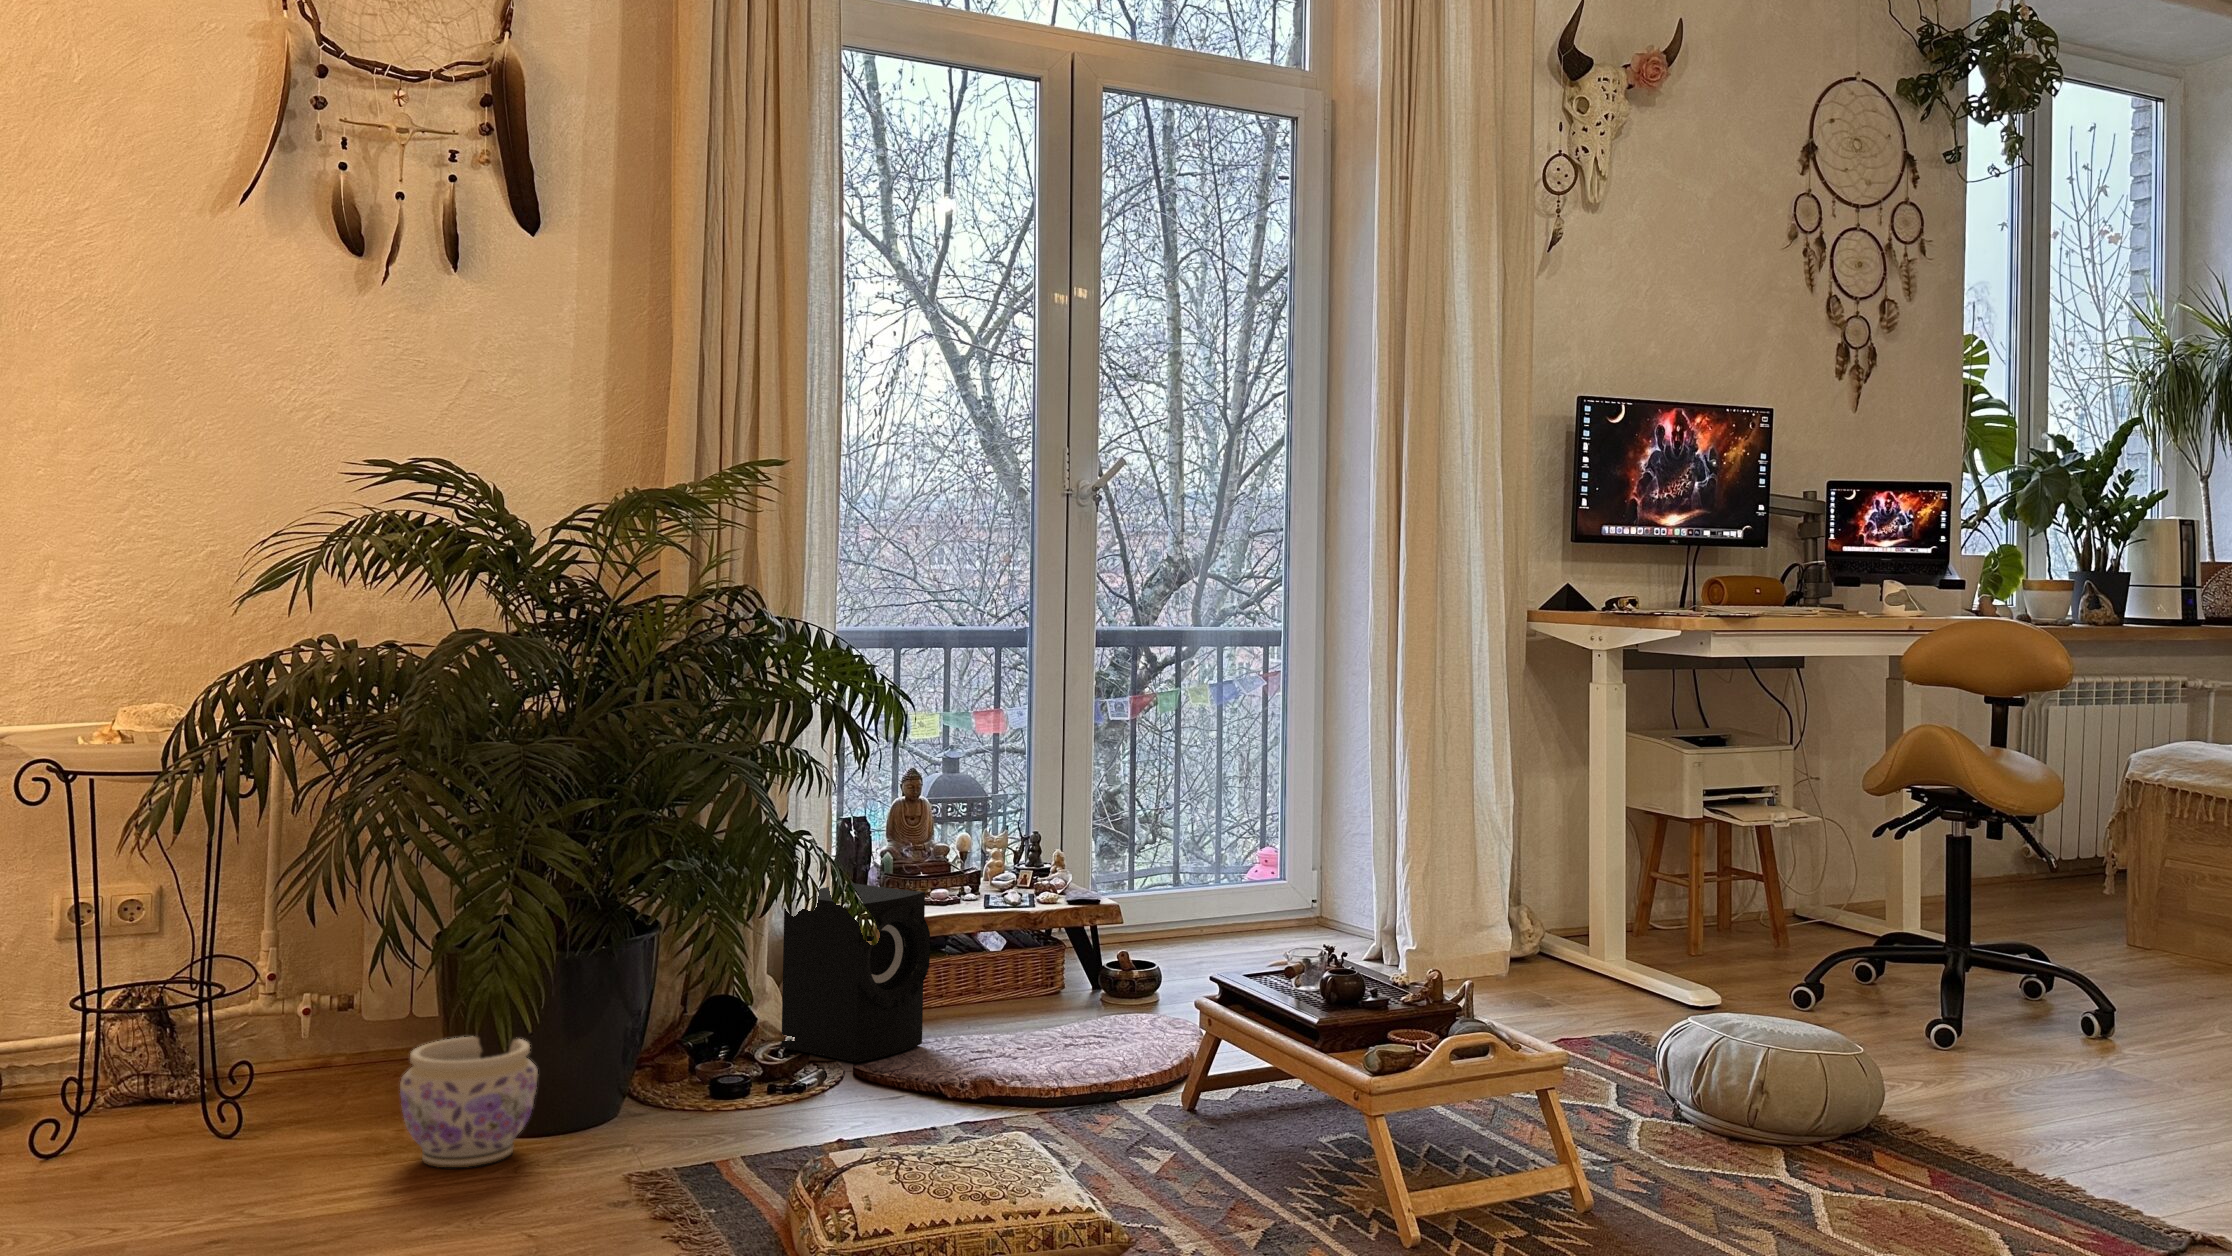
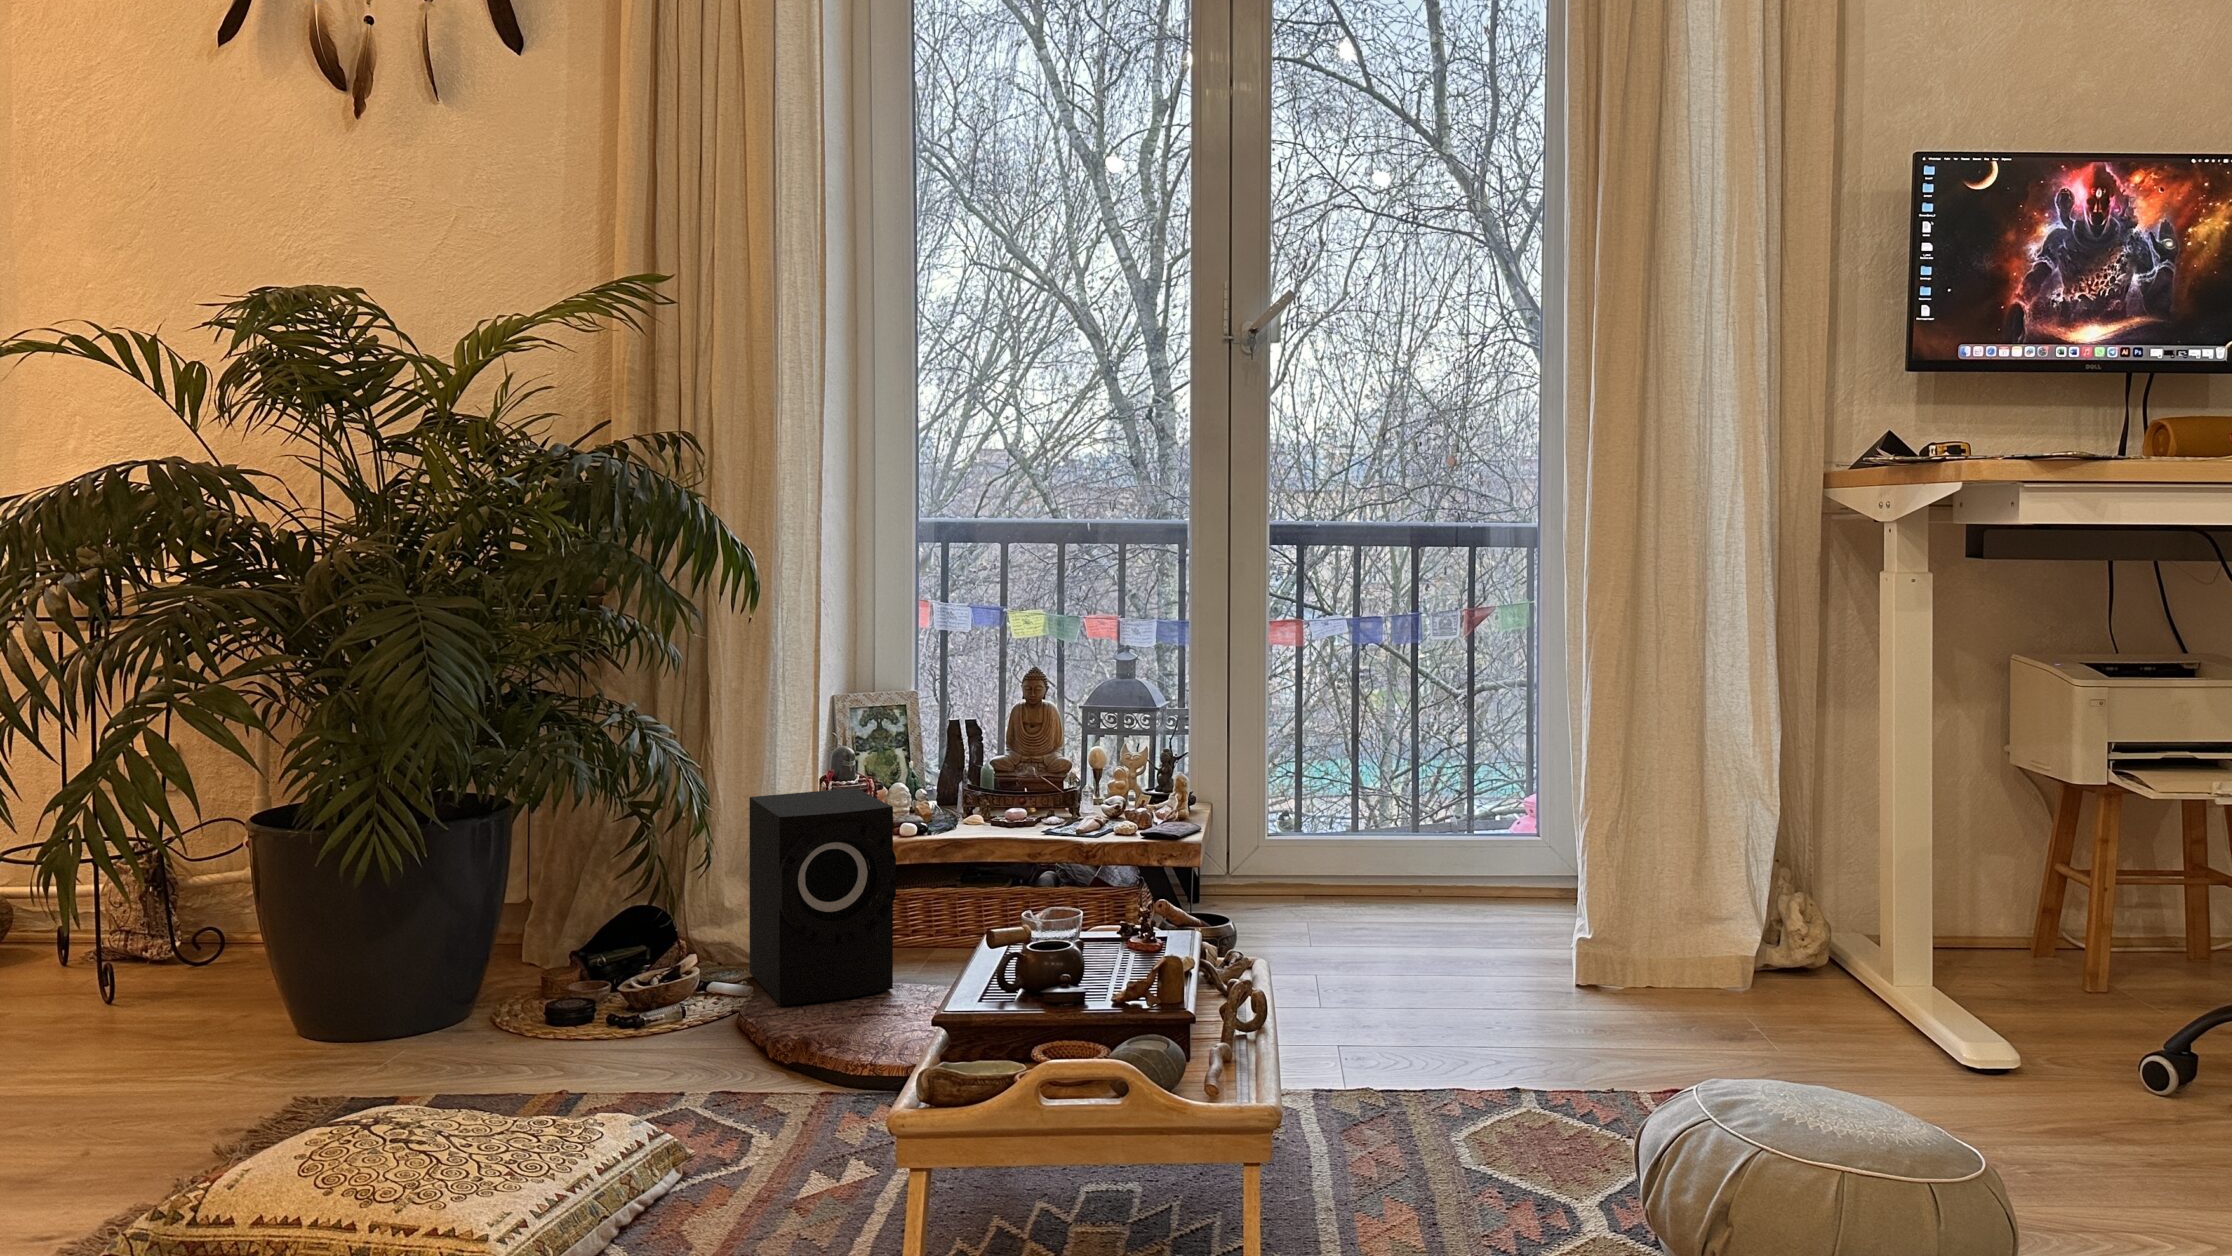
planter: present [400,1037,538,1168] -> none [120,936,292,1089]

